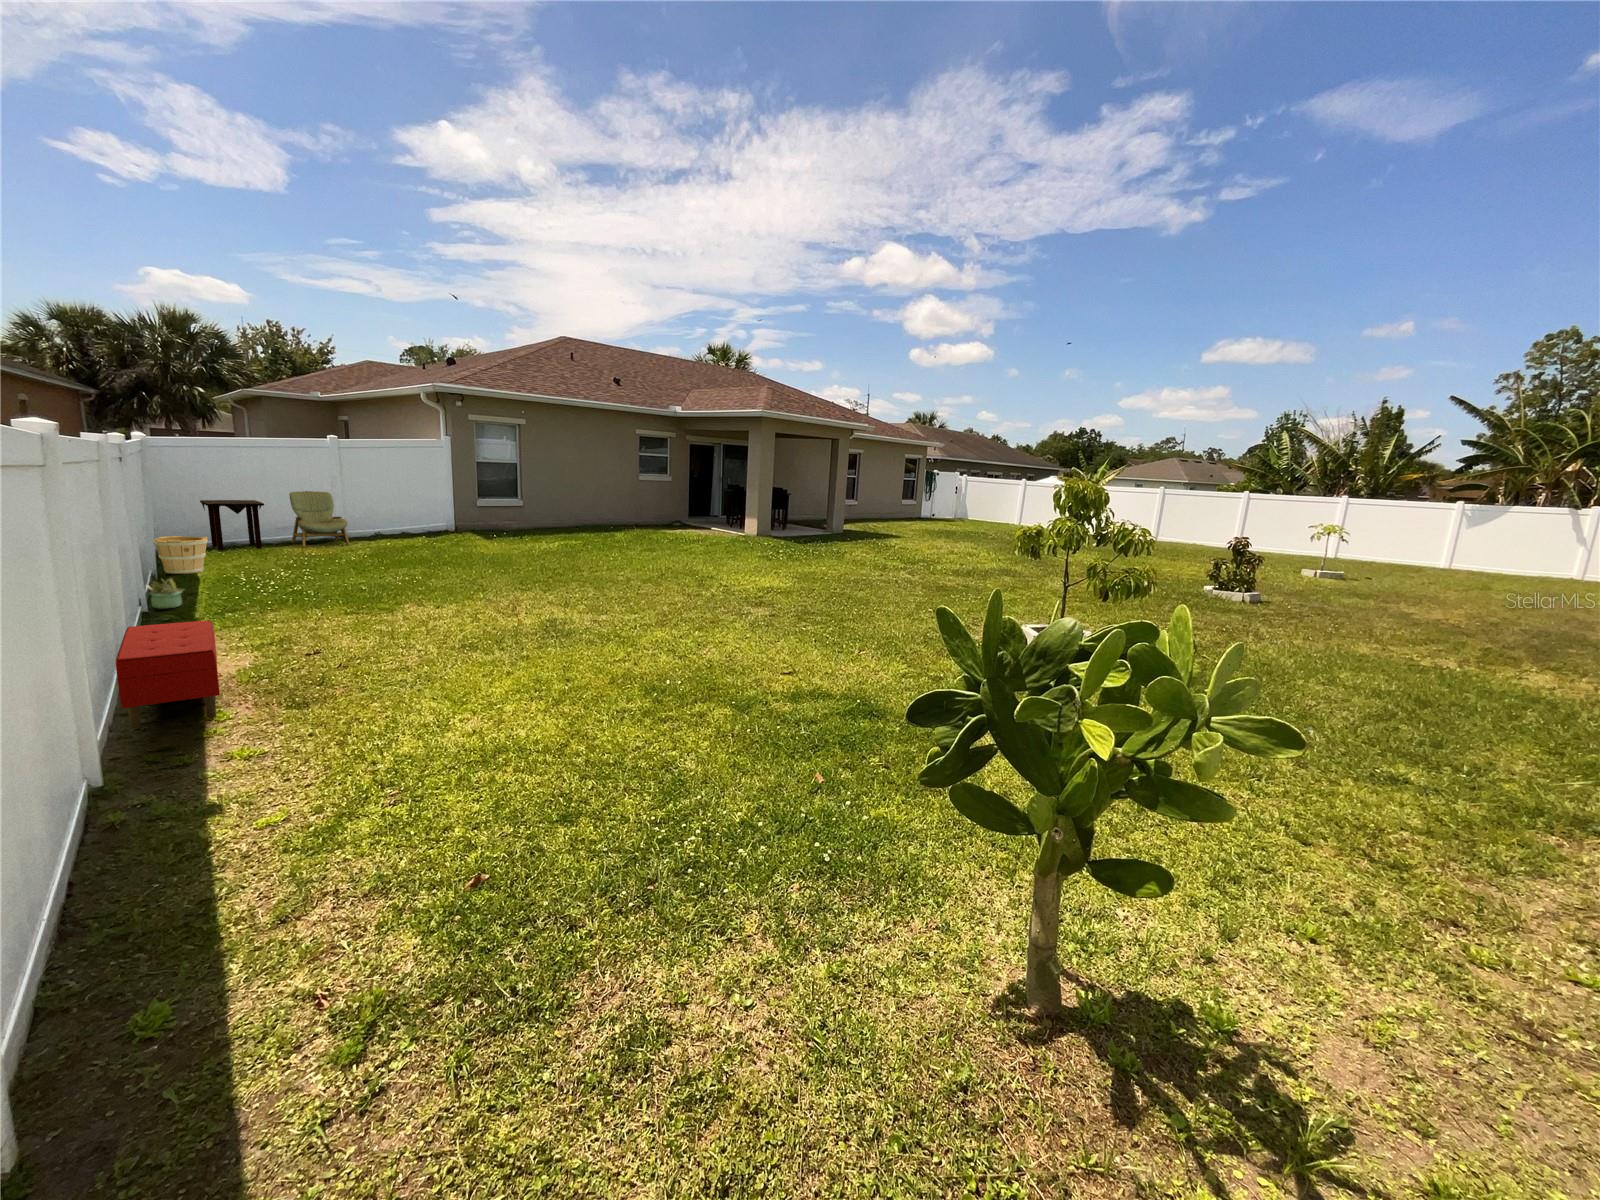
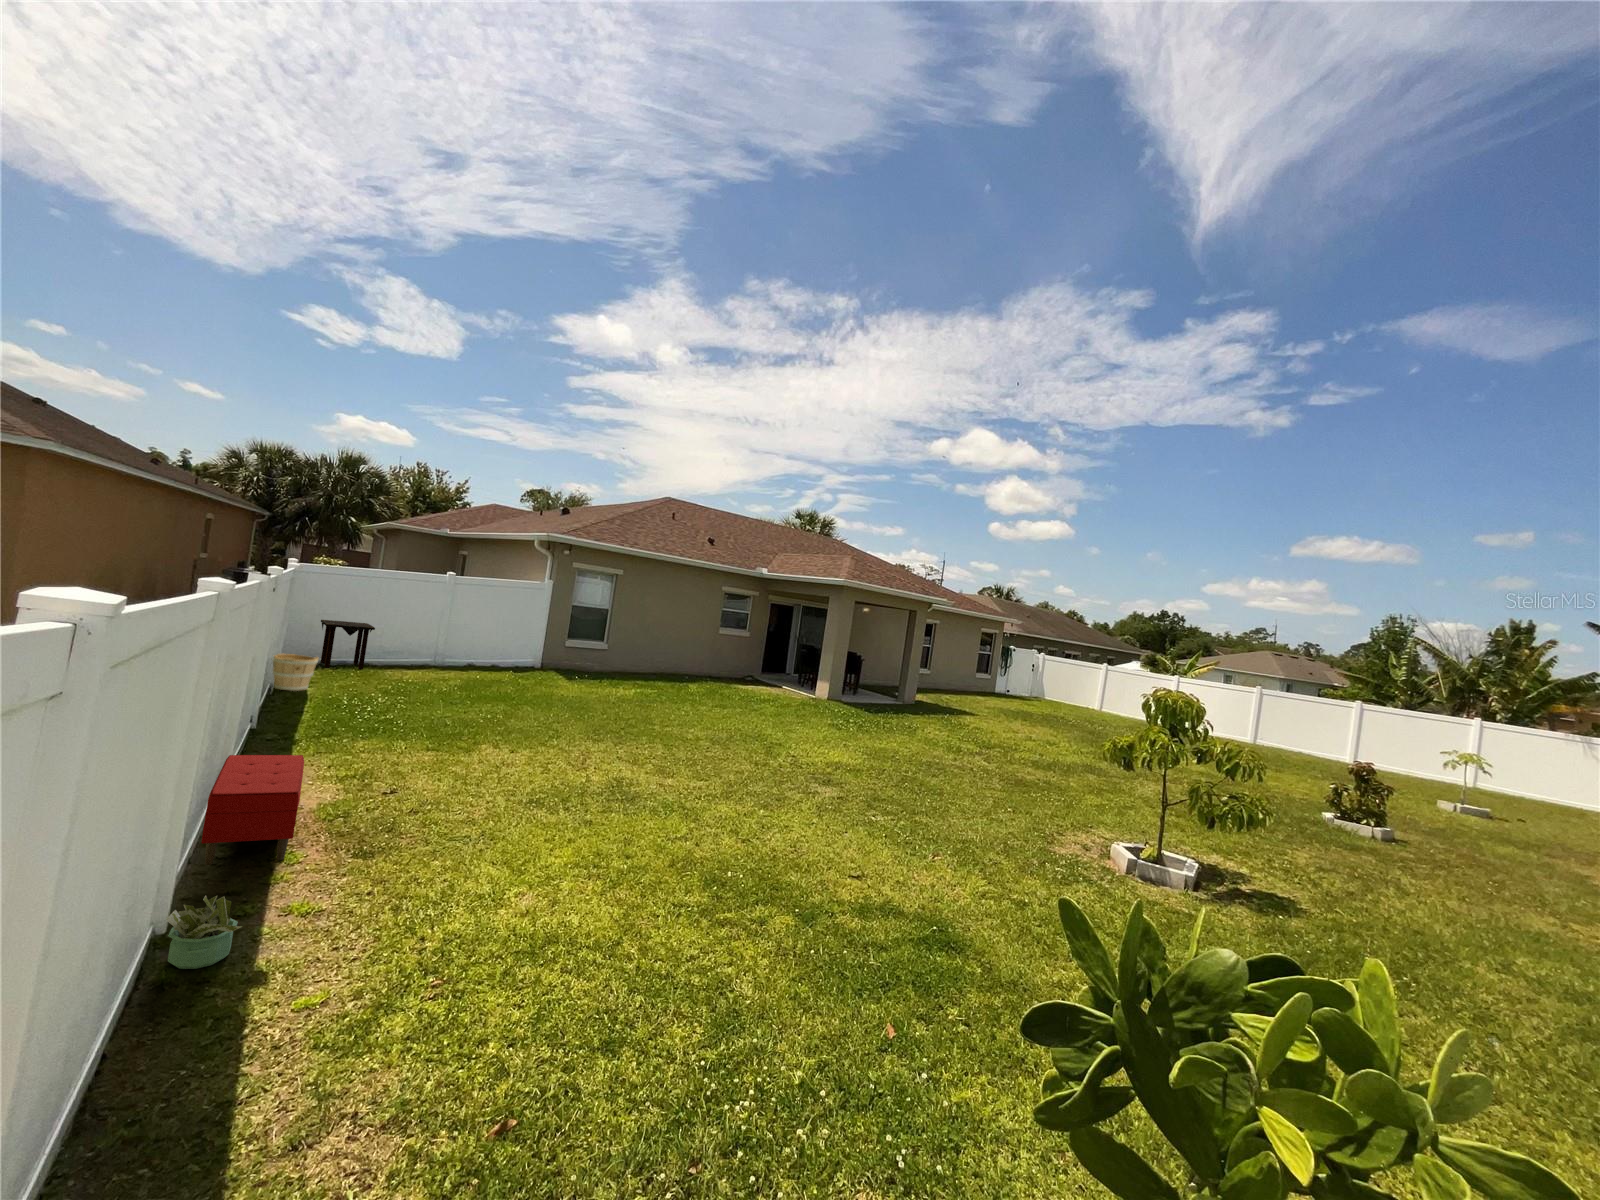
armchair: present [289,491,350,547] -> none [390,619,444,673]
decorative plant: present [147,579,183,609] -> present [166,896,242,969]

